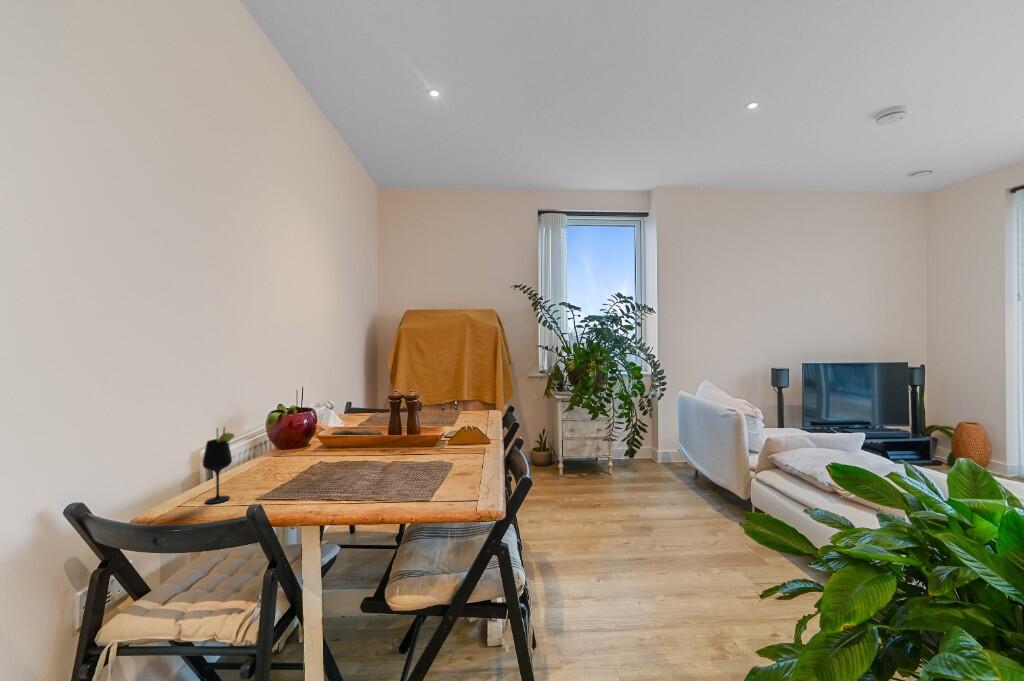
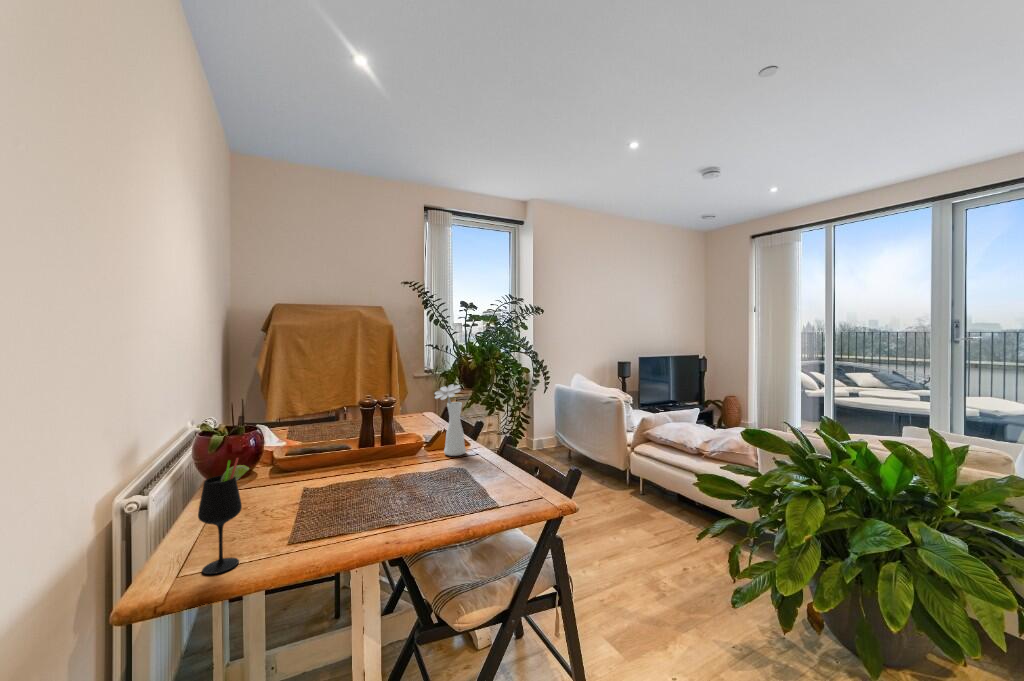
vase: none [445,385,474,450] -> present [435,384,466,456]

